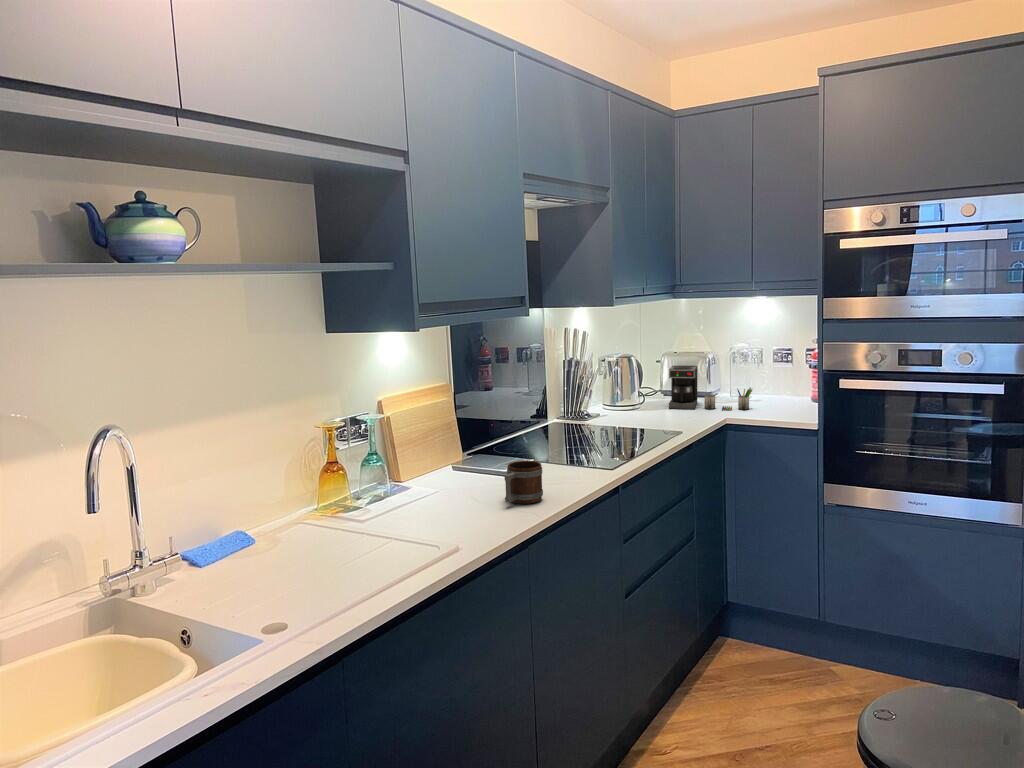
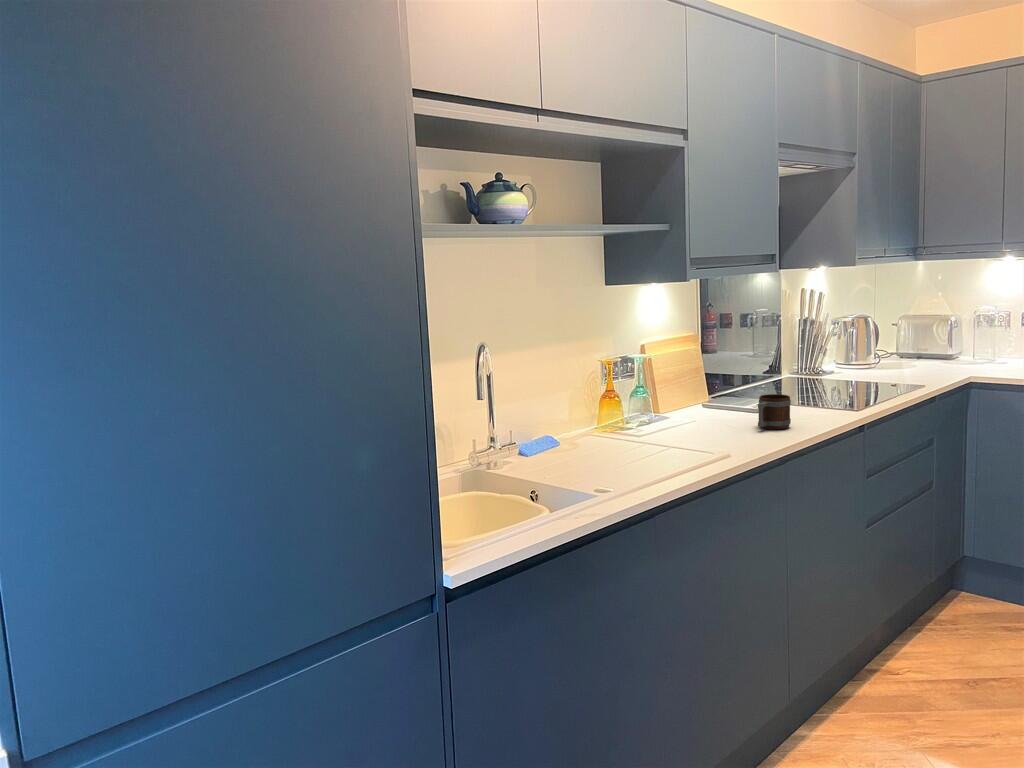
coffee maker: present [669,365,752,410] -> none [905,327,997,369]

